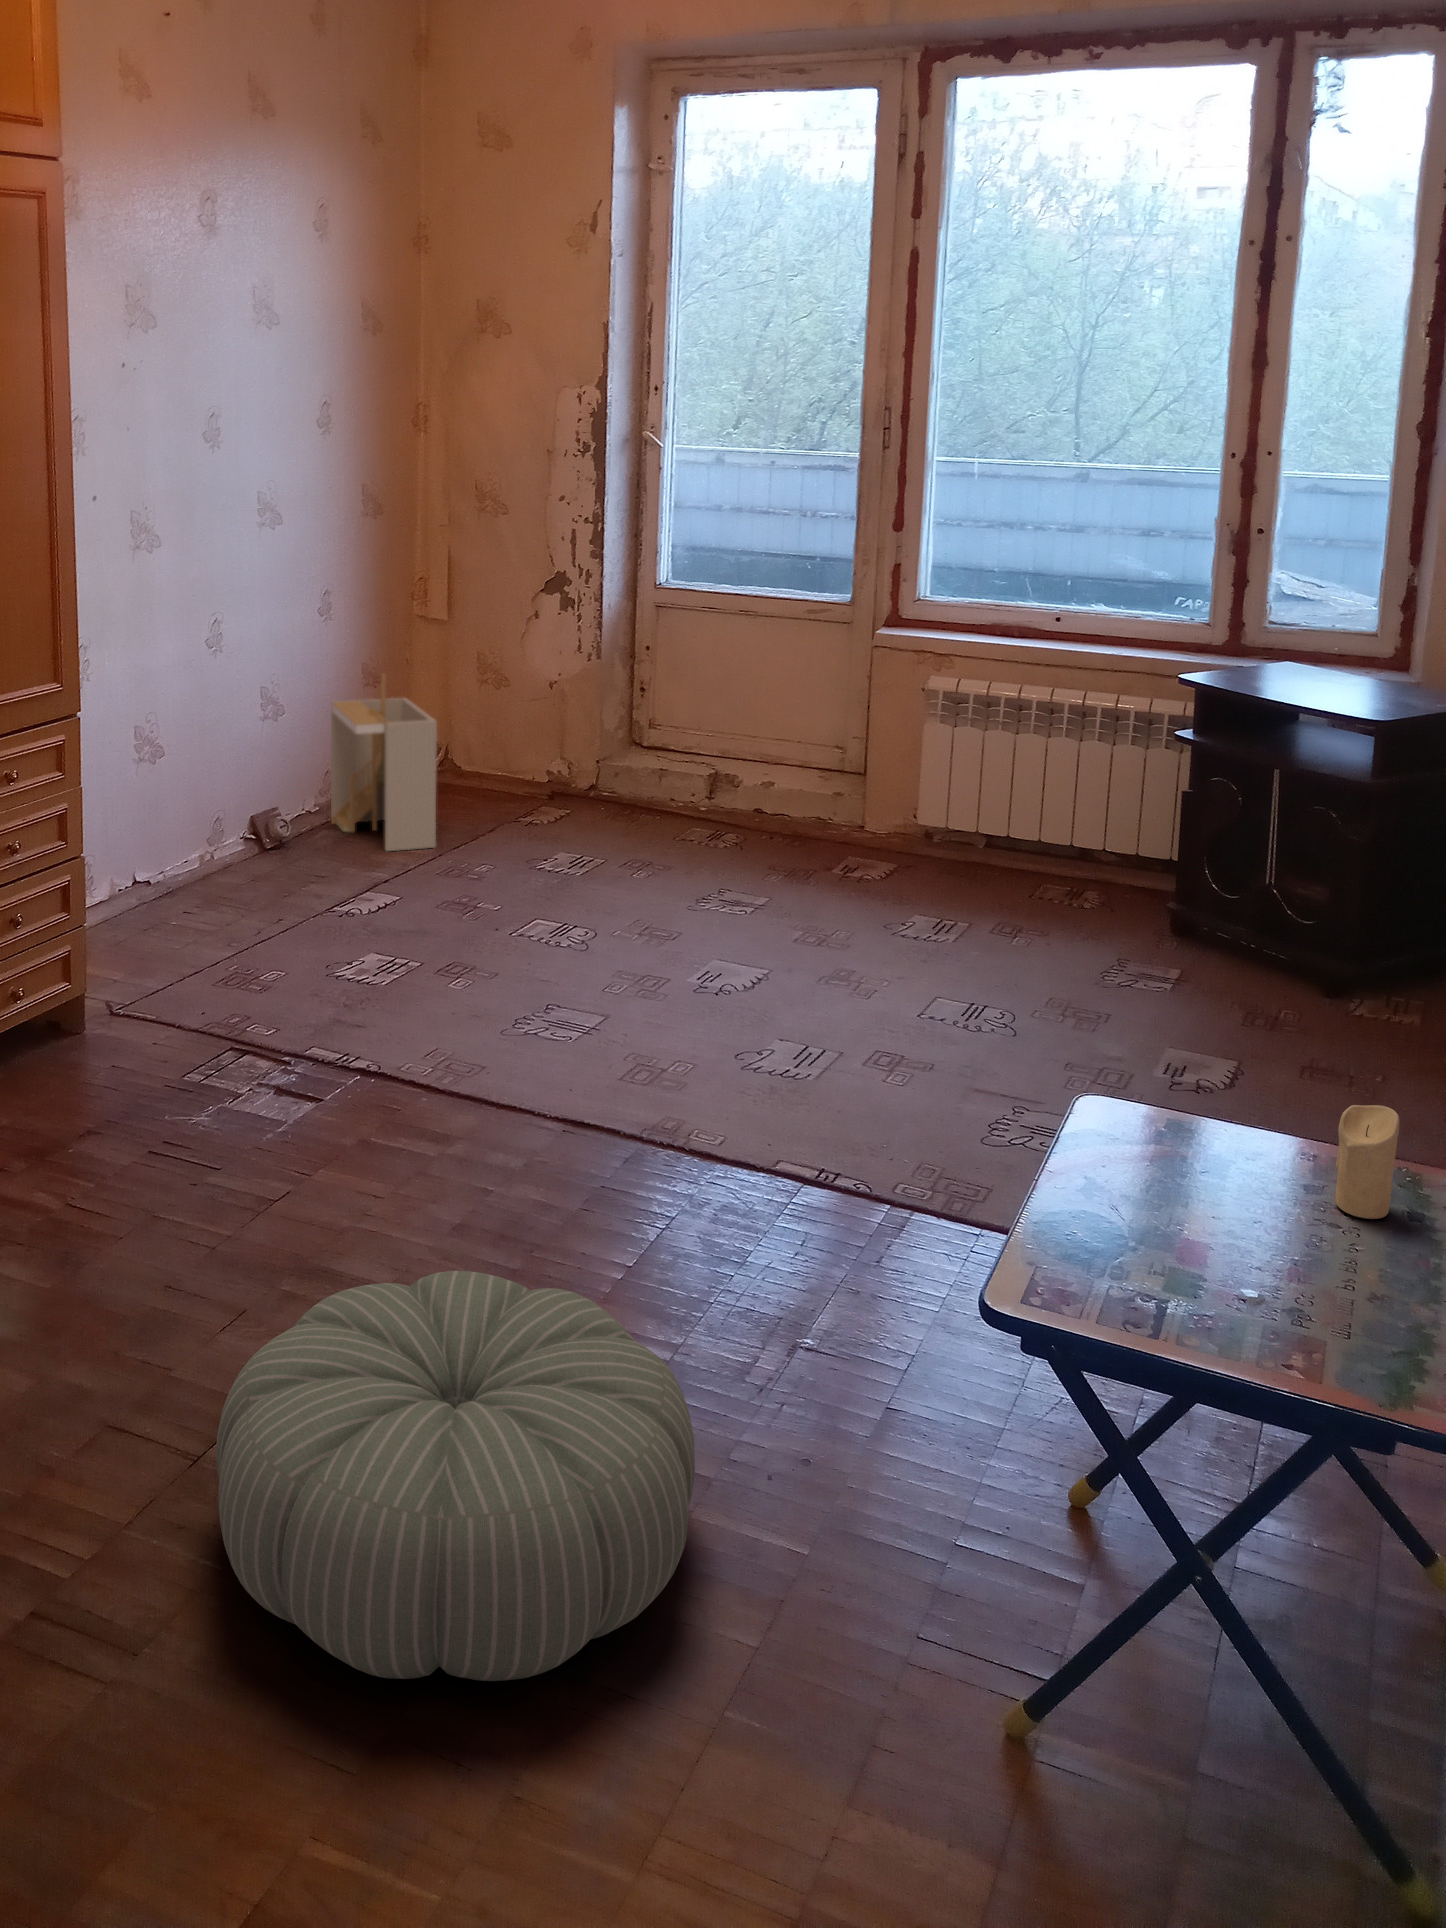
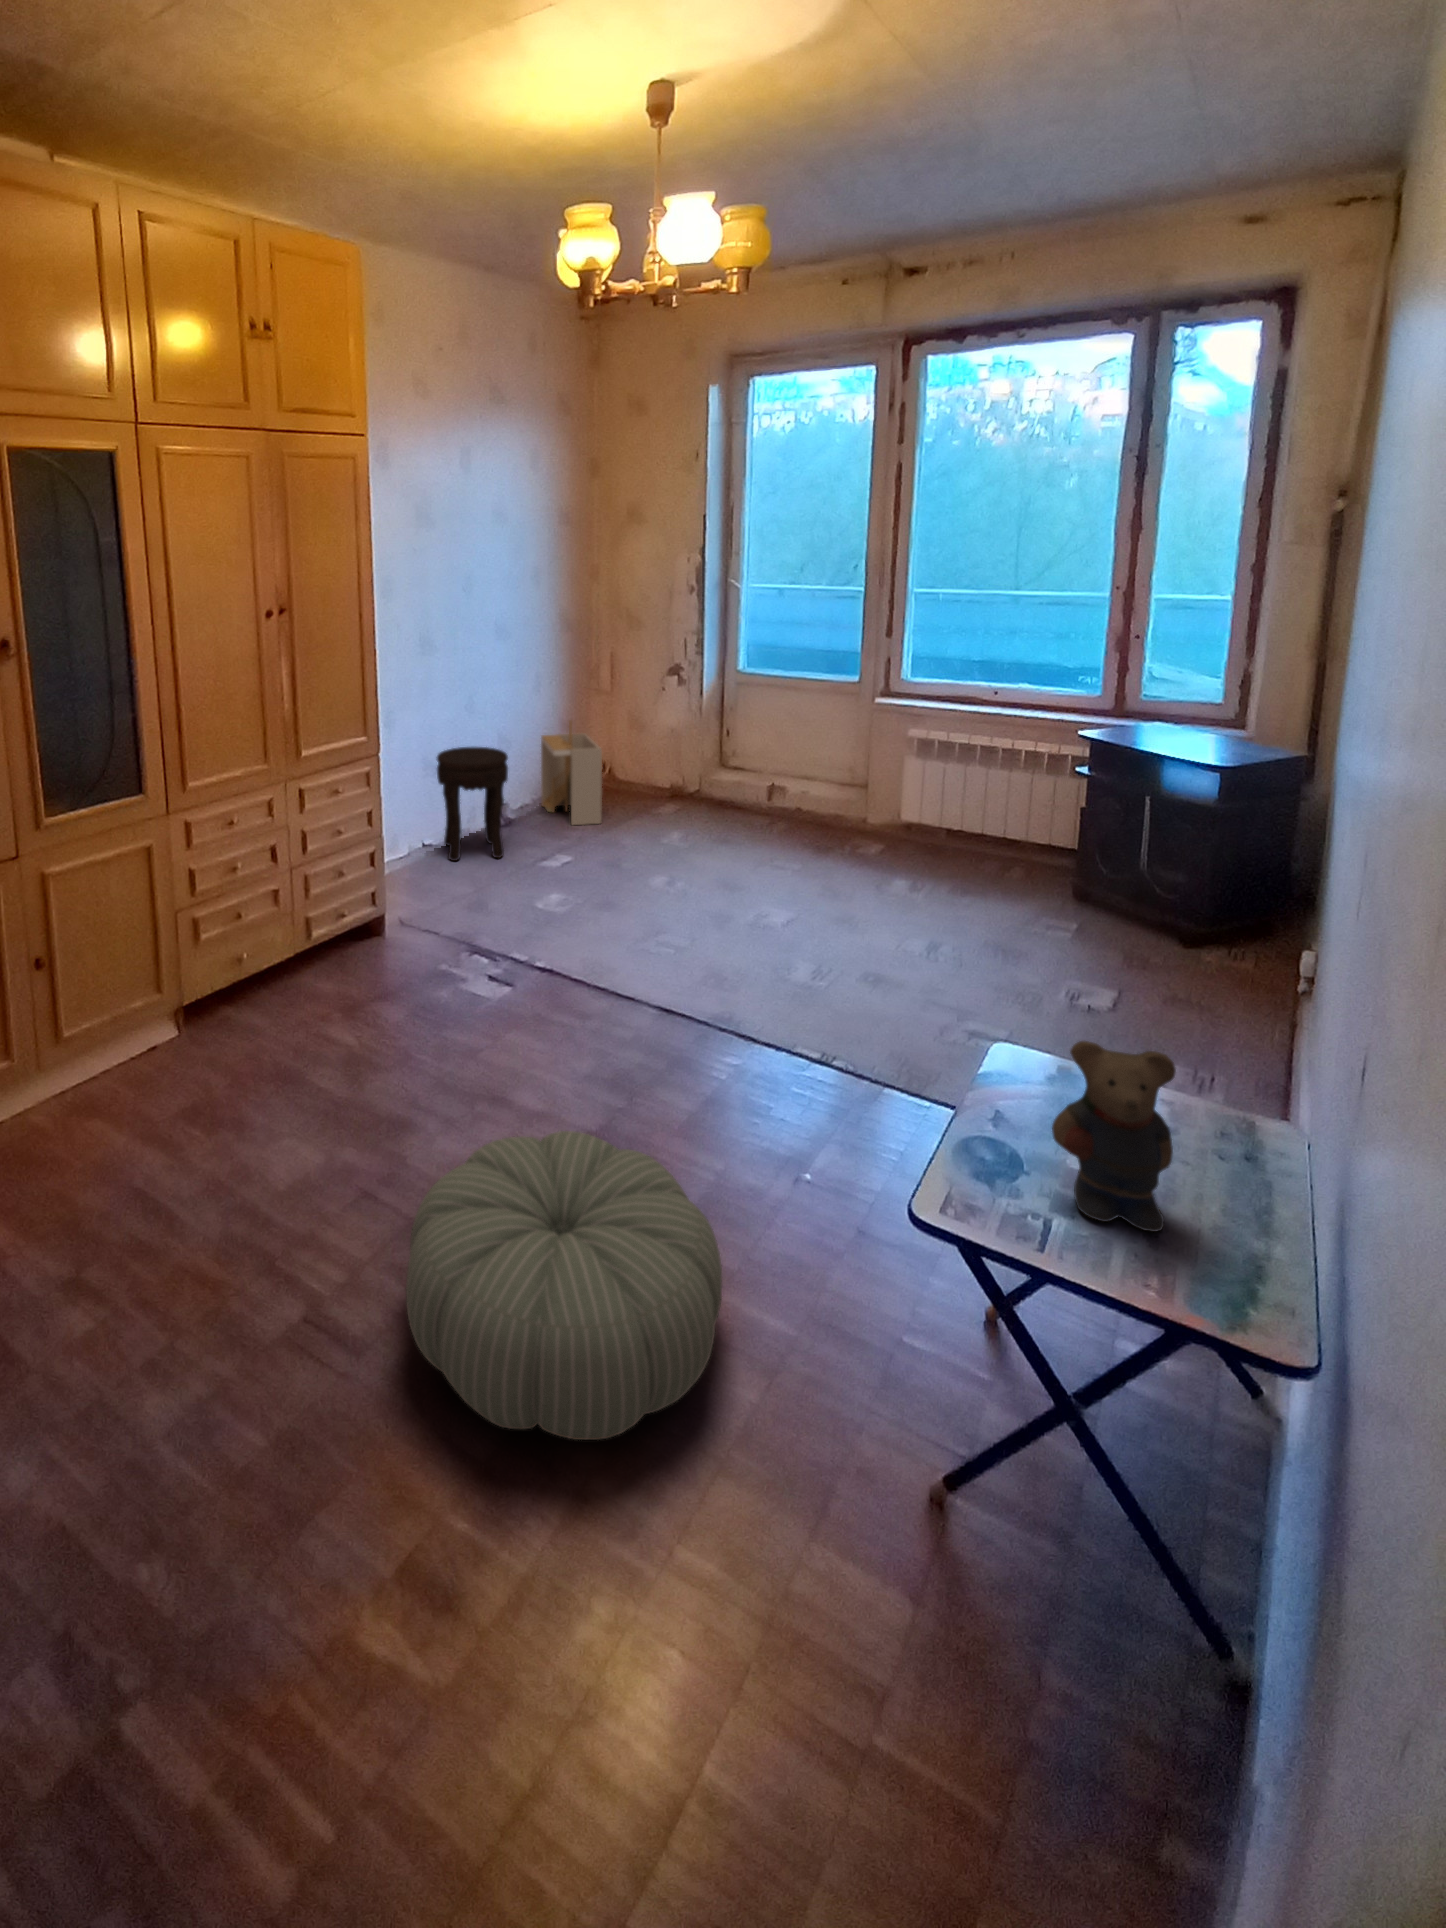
side table: none [159,719,283,913] -> present [437,747,508,861]
teddy bear: none [1154,1040,1314,1284] -> present [1052,1041,1176,1232]
candle: present [1335,1105,1399,1219] -> none [1199,1089,1250,1178]

